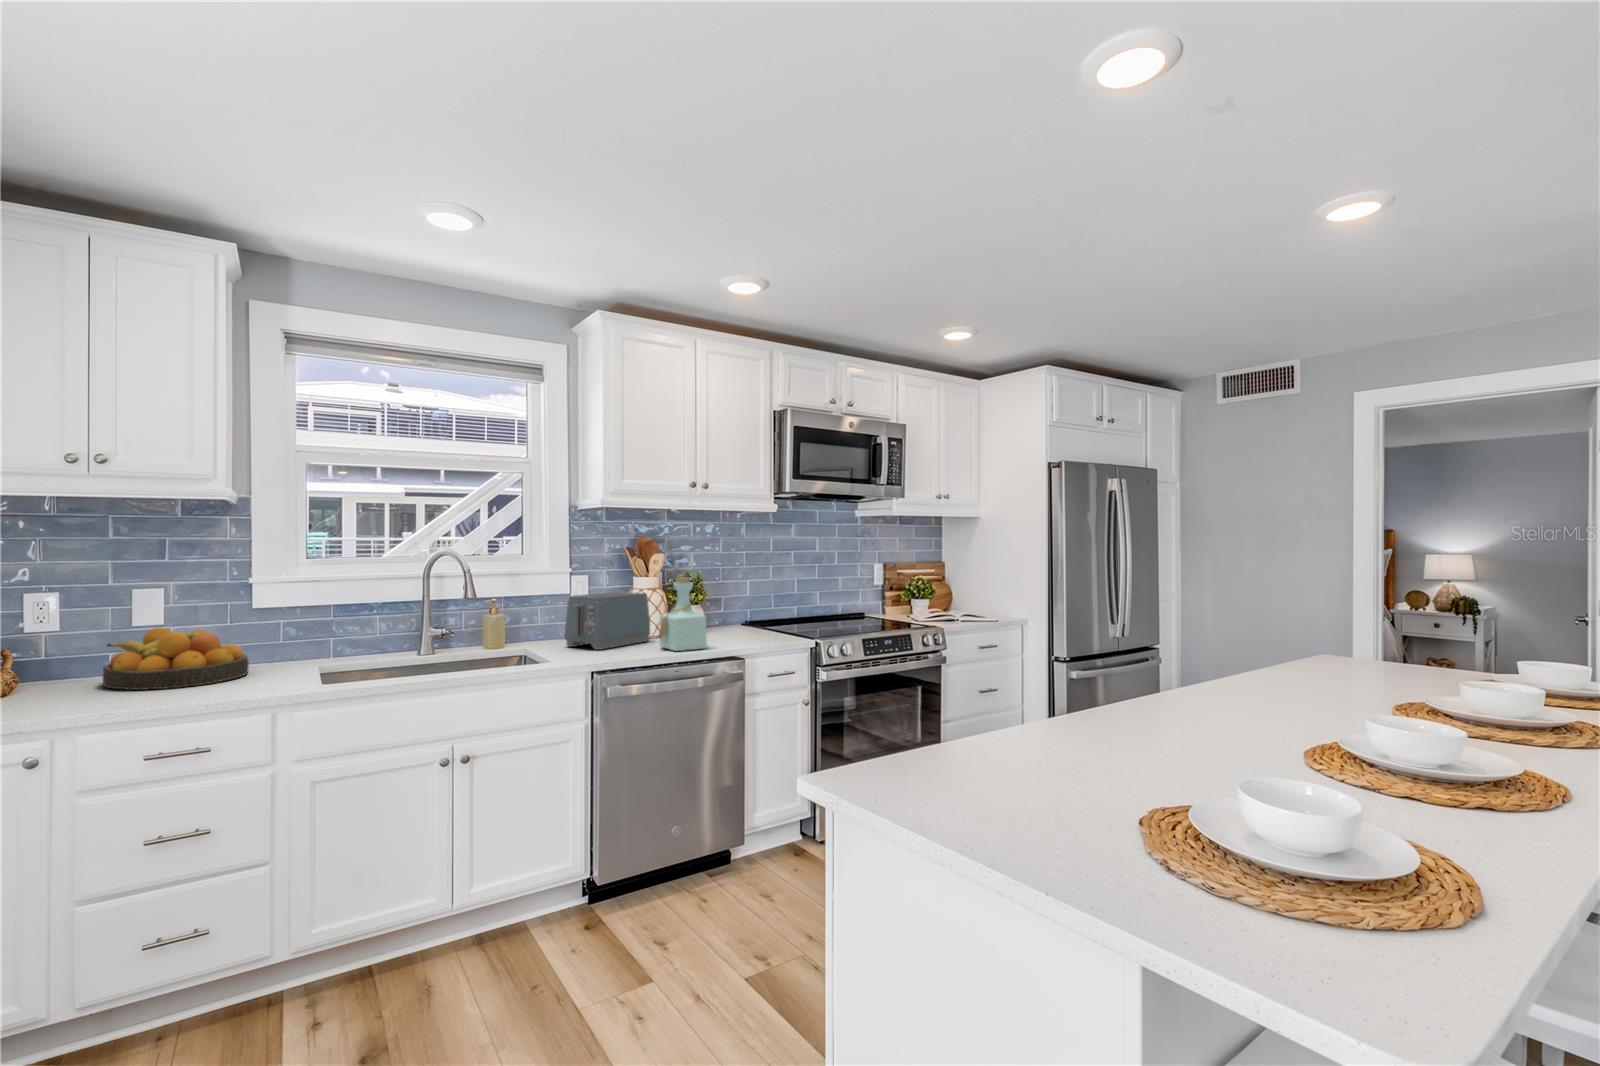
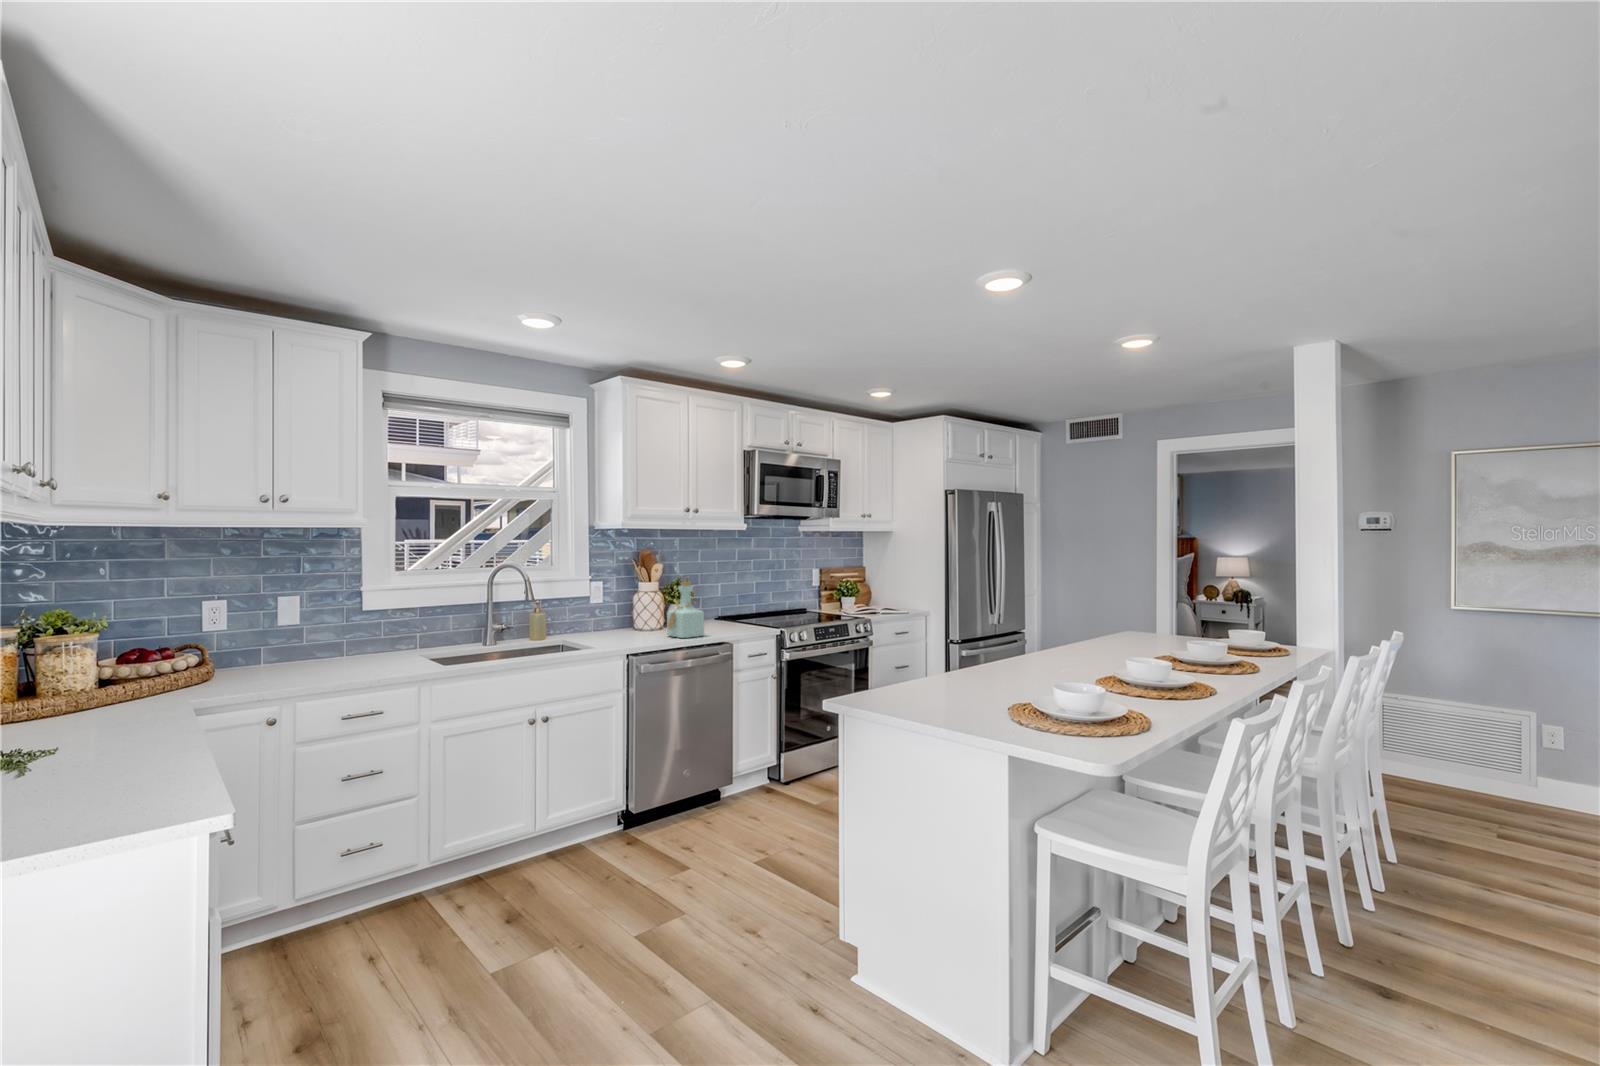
toaster: present [564,592,650,650] -> none [590,594,654,639]
fruit bowl: present [103,628,249,690] -> none [262,626,368,673]

